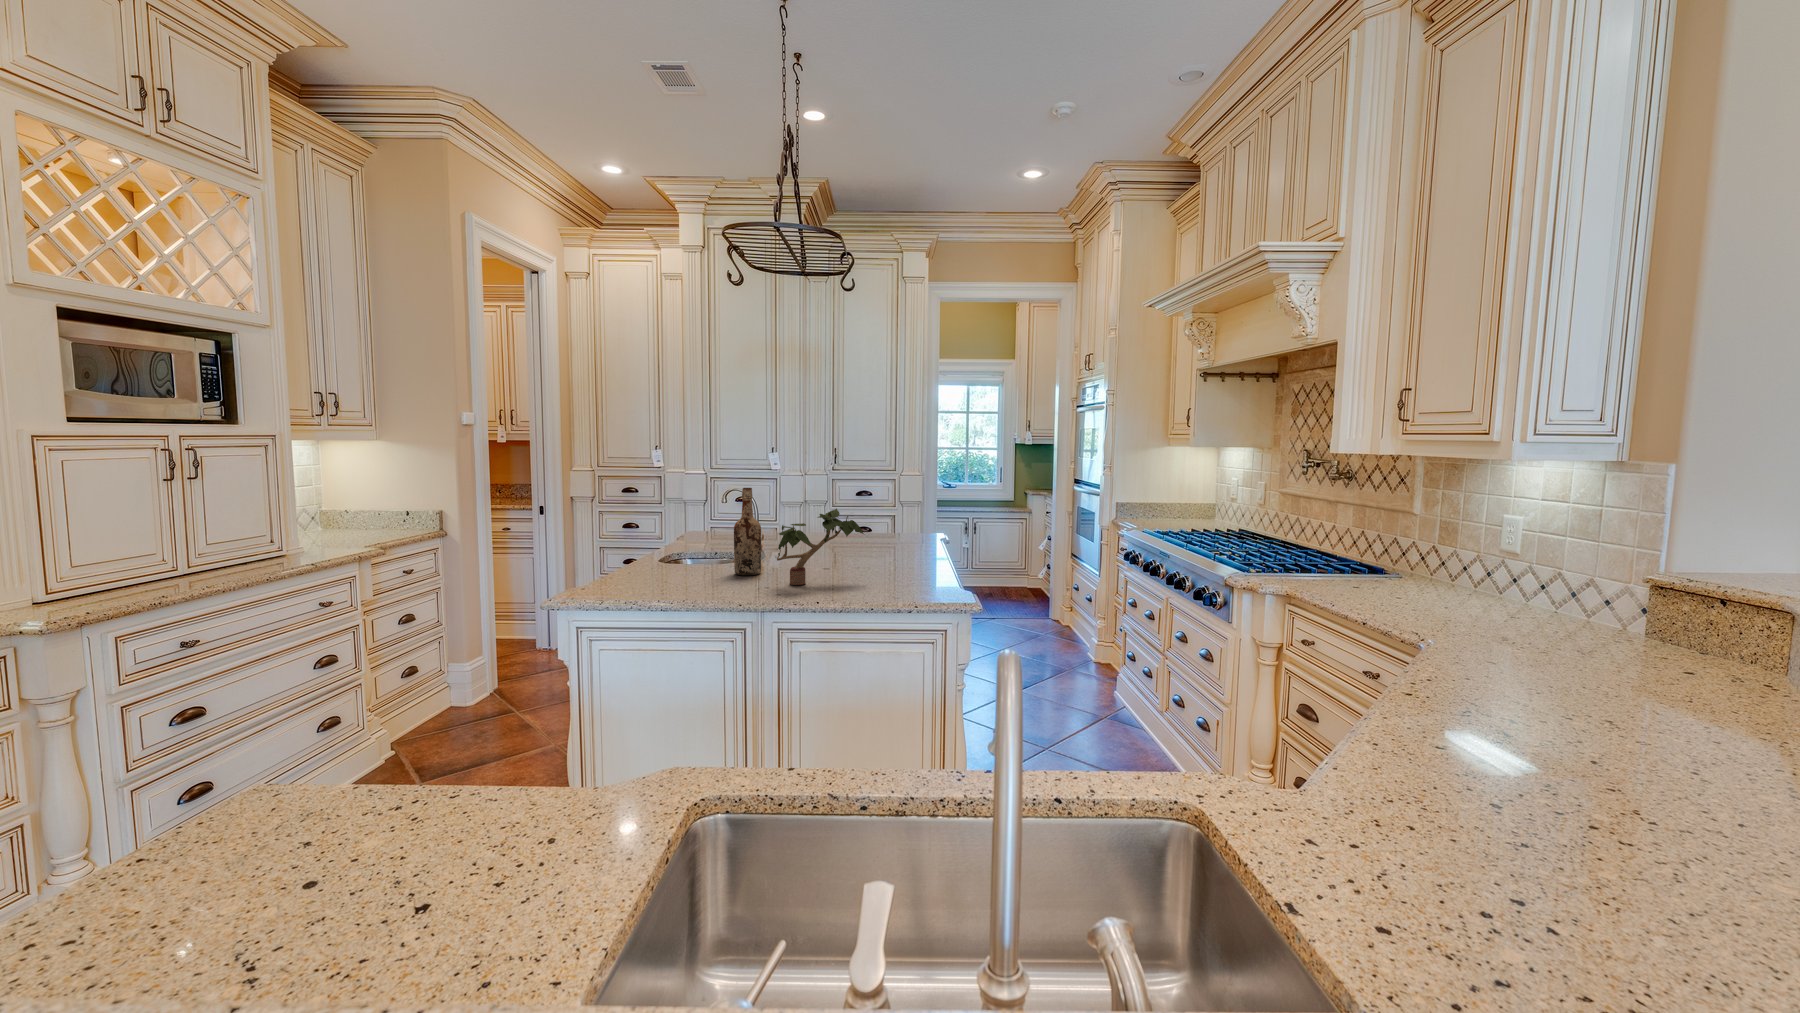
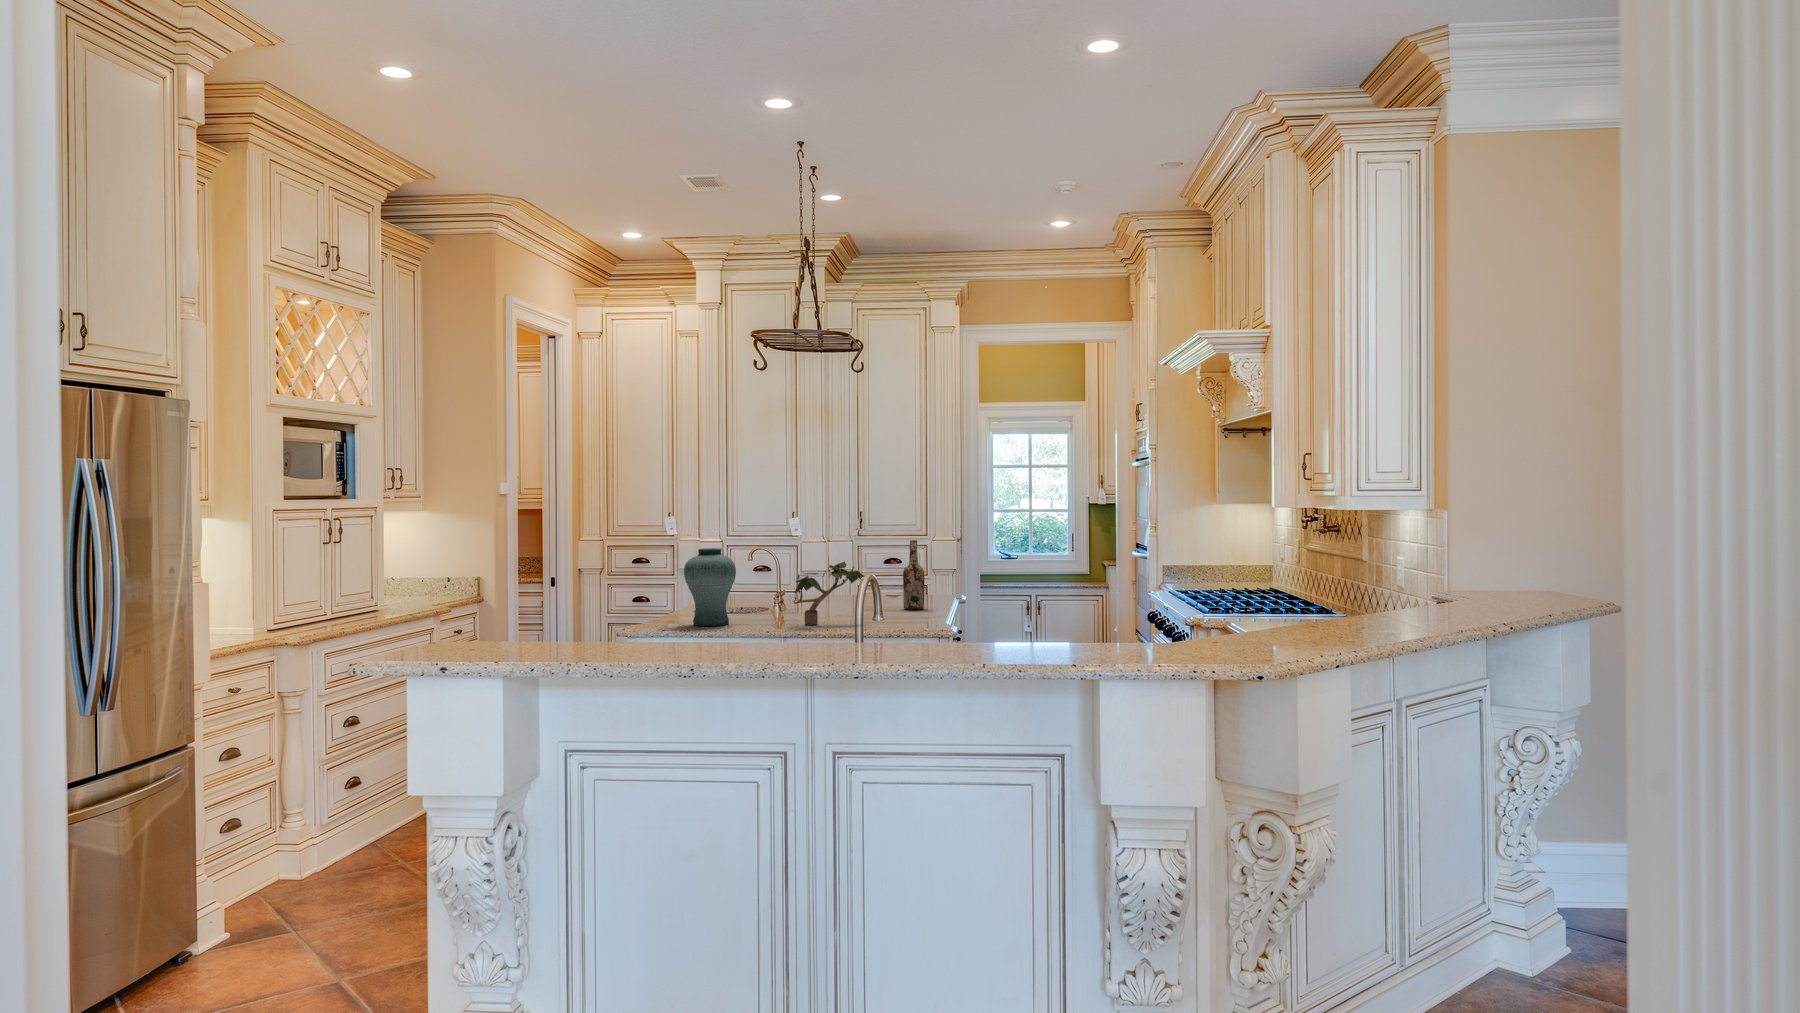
wine bottle: present [734,488,761,575] -> present [903,540,924,610]
vase: none [642,492,707,587] -> present [684,548,736,626]

